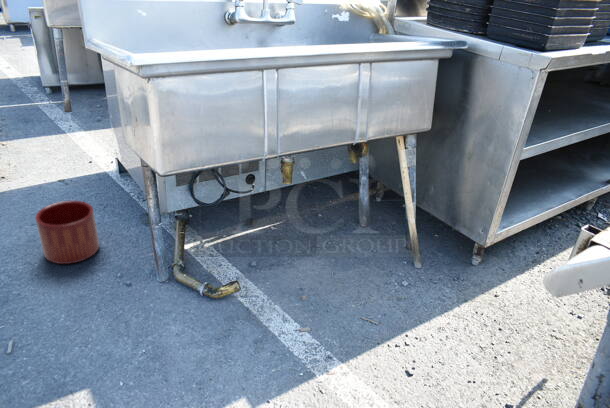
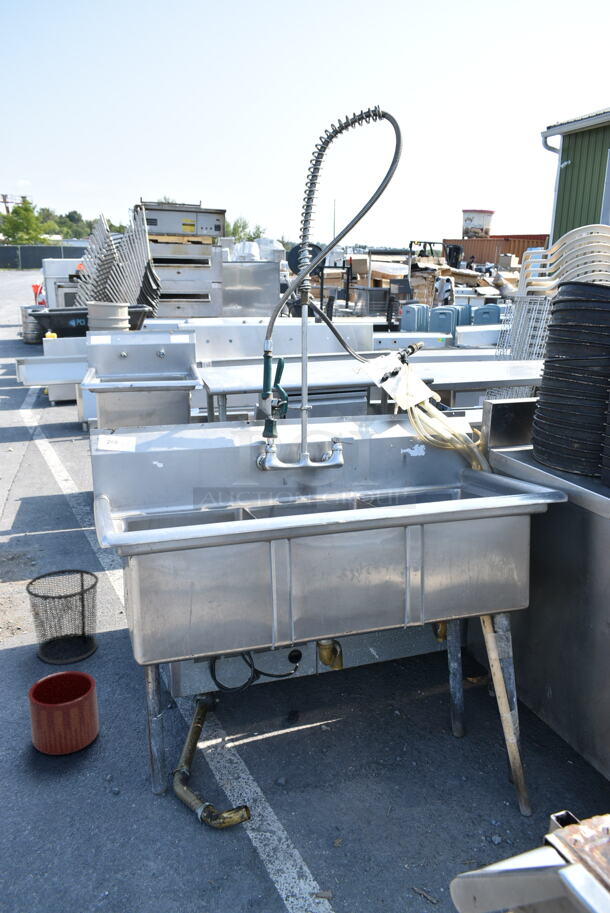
waste bin: none [9,126,78,200] -> present [26,569,98,663]

